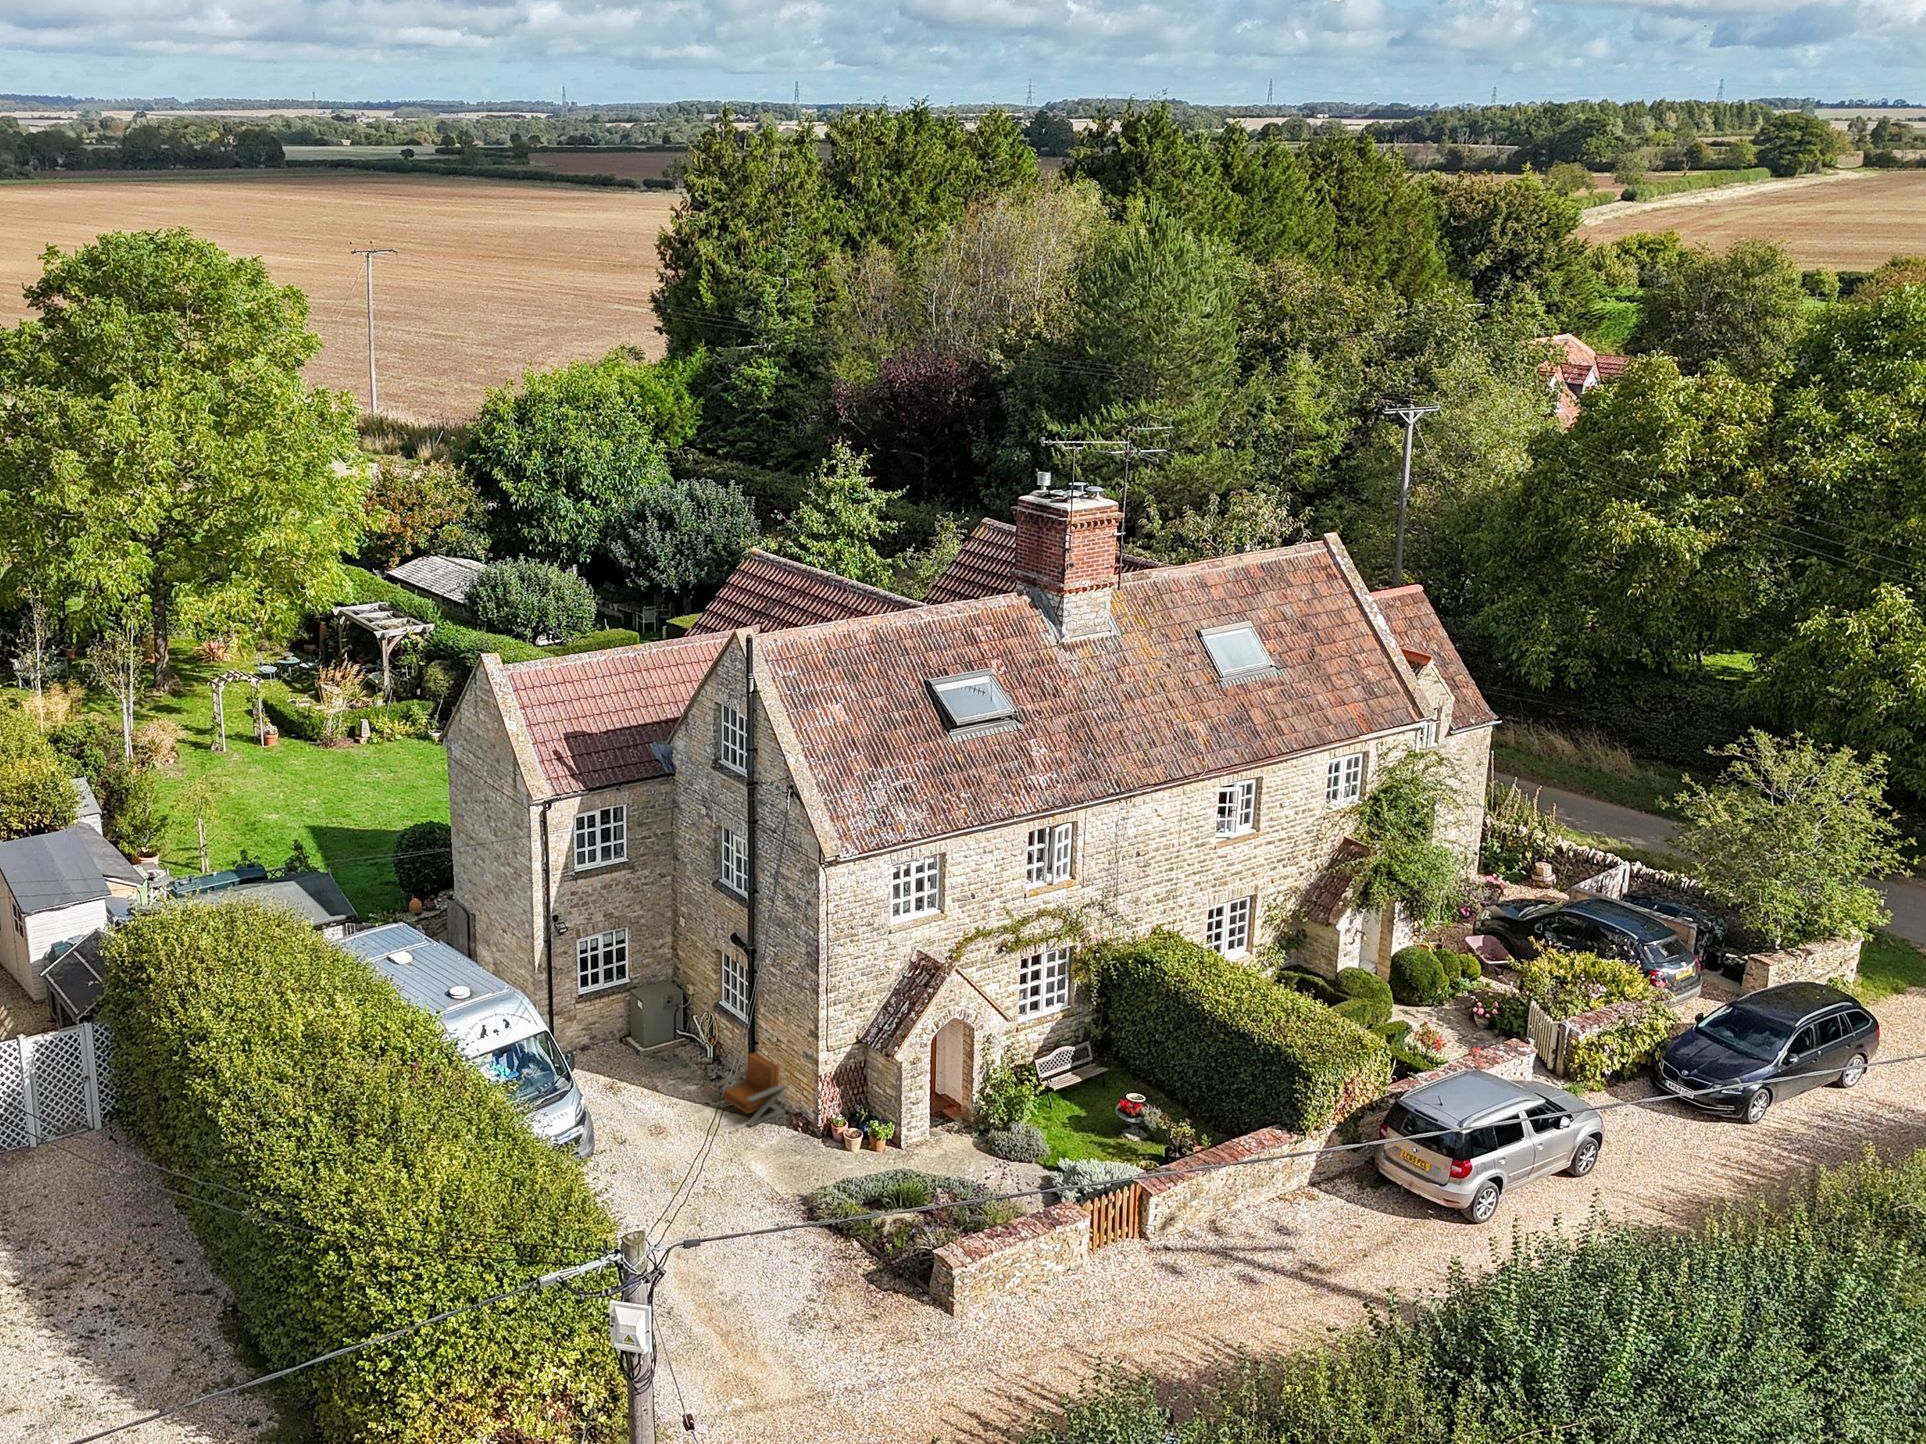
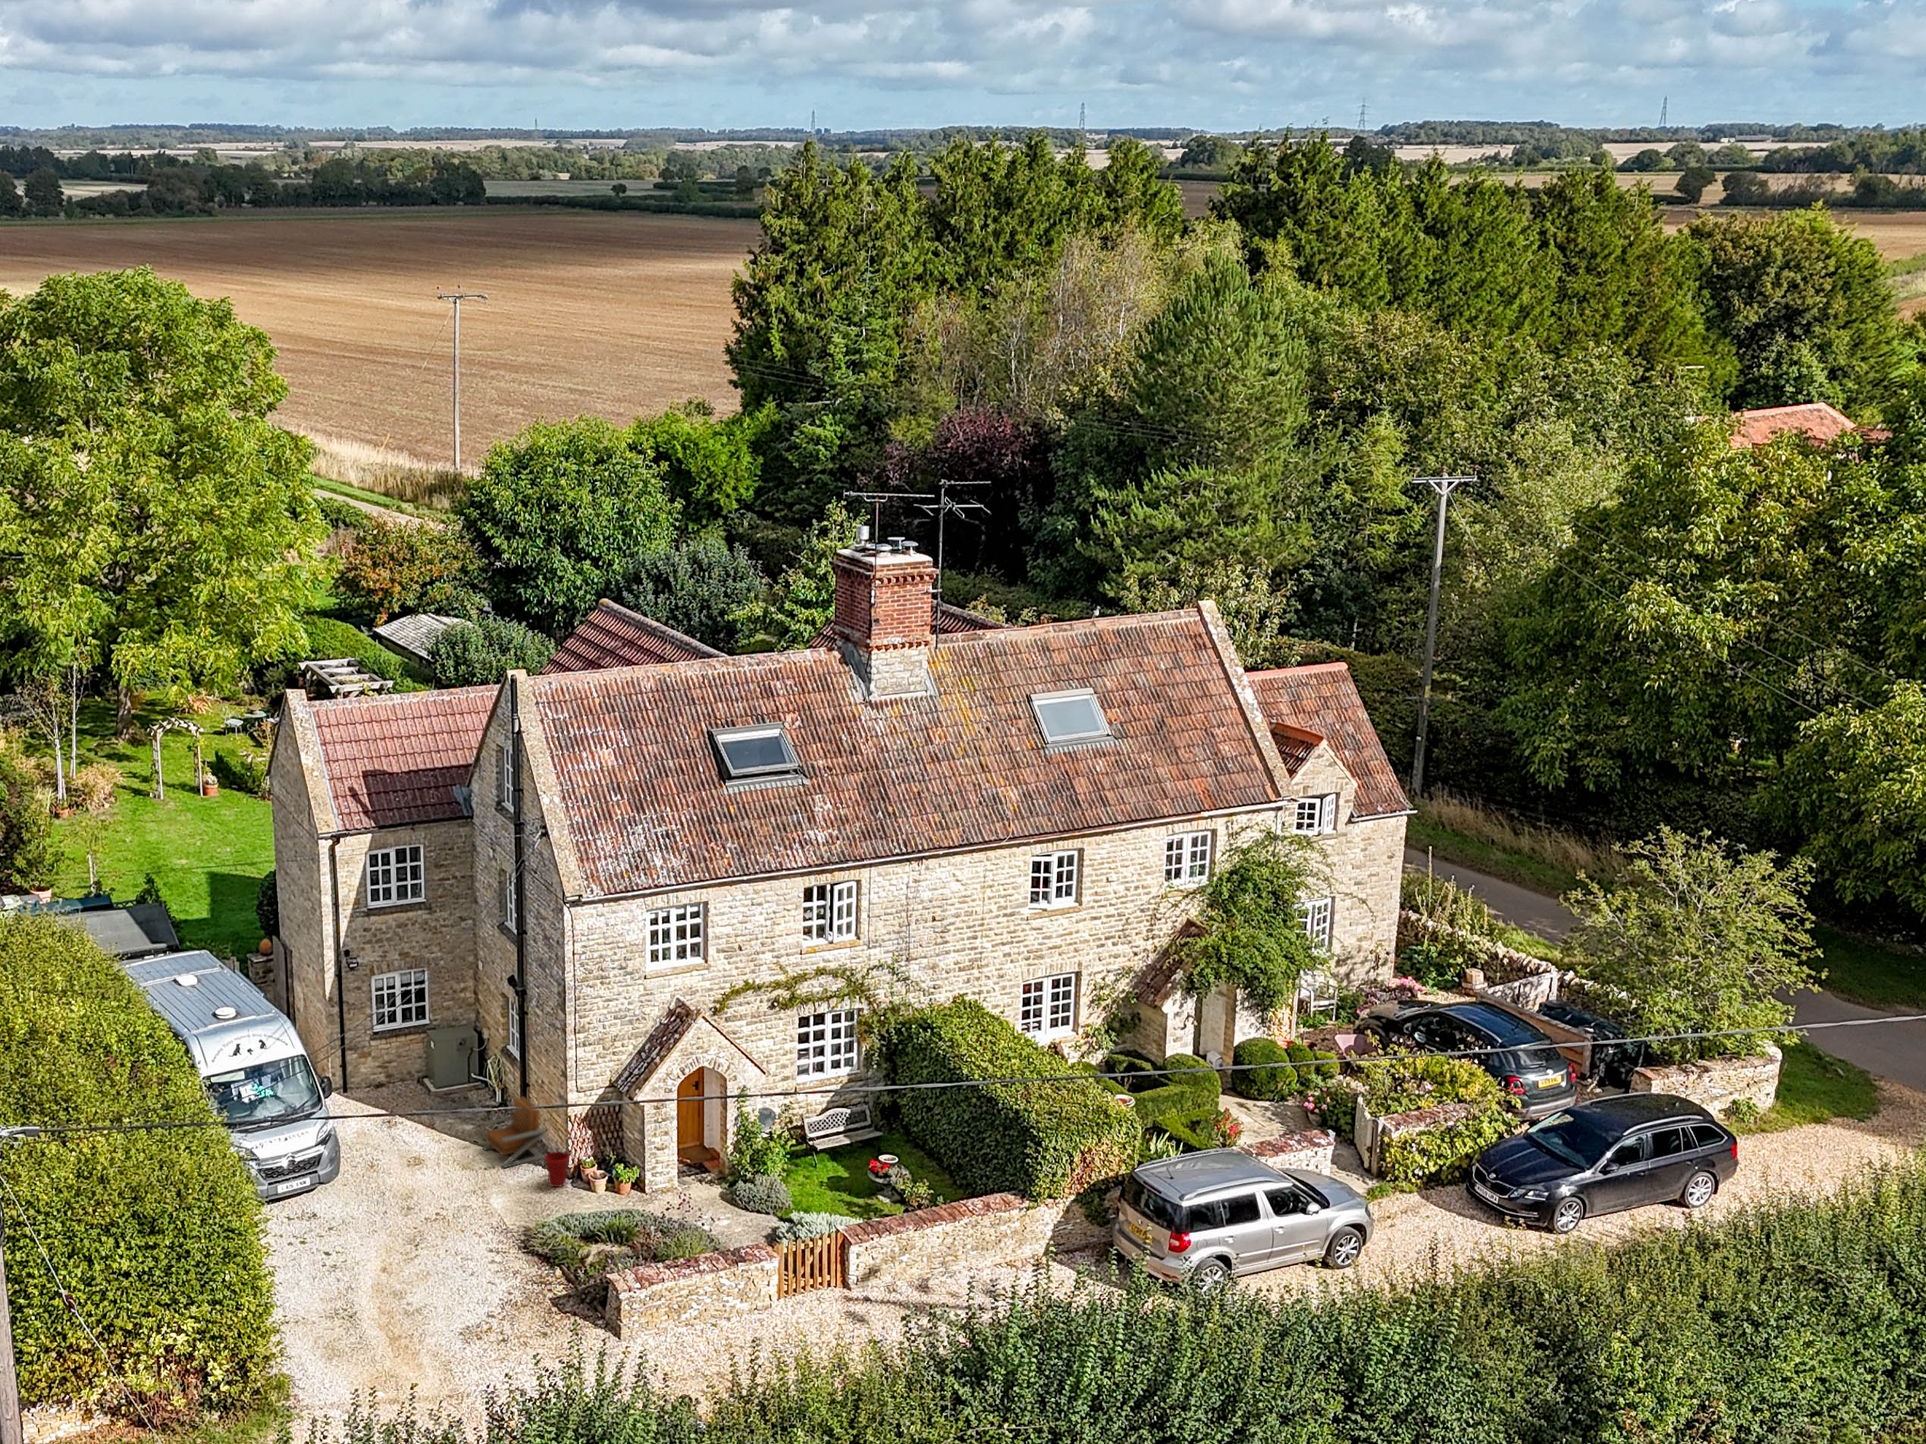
waste bin: none [798,1108,823,1144] -> present [544,1151,570,1187]

